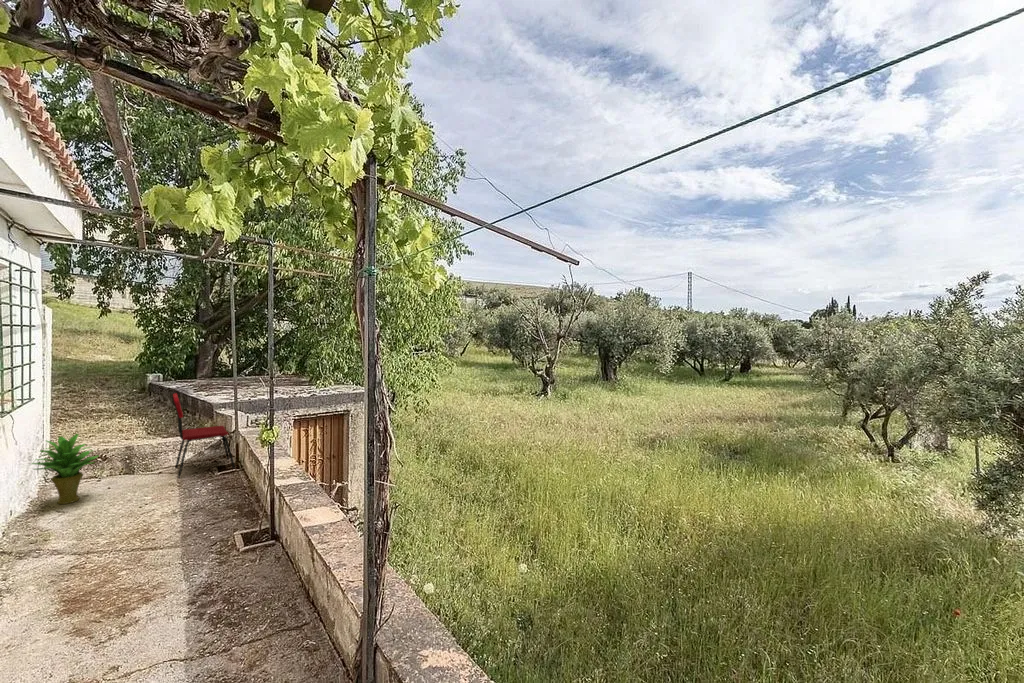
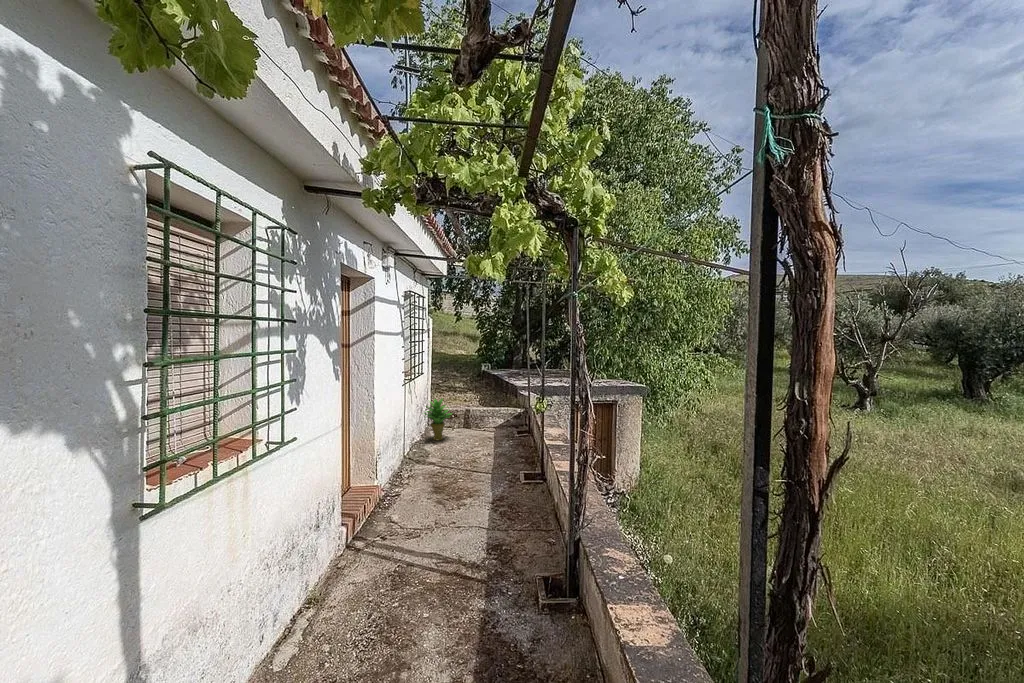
chair: present [172,394,235,478] -> none [491,377,528,435]

